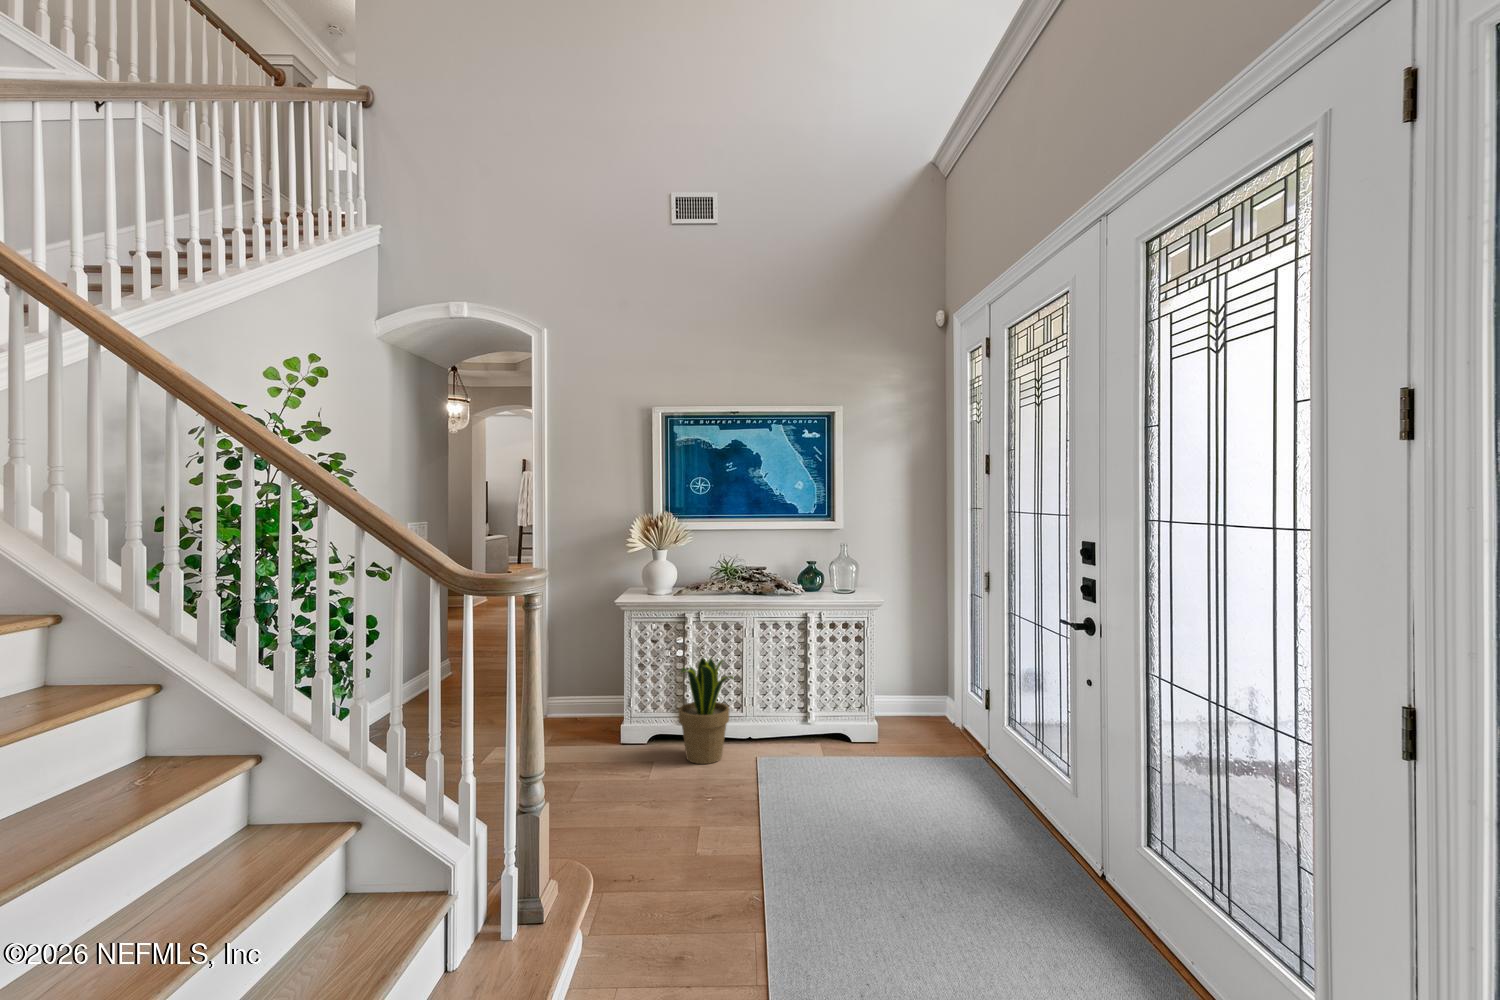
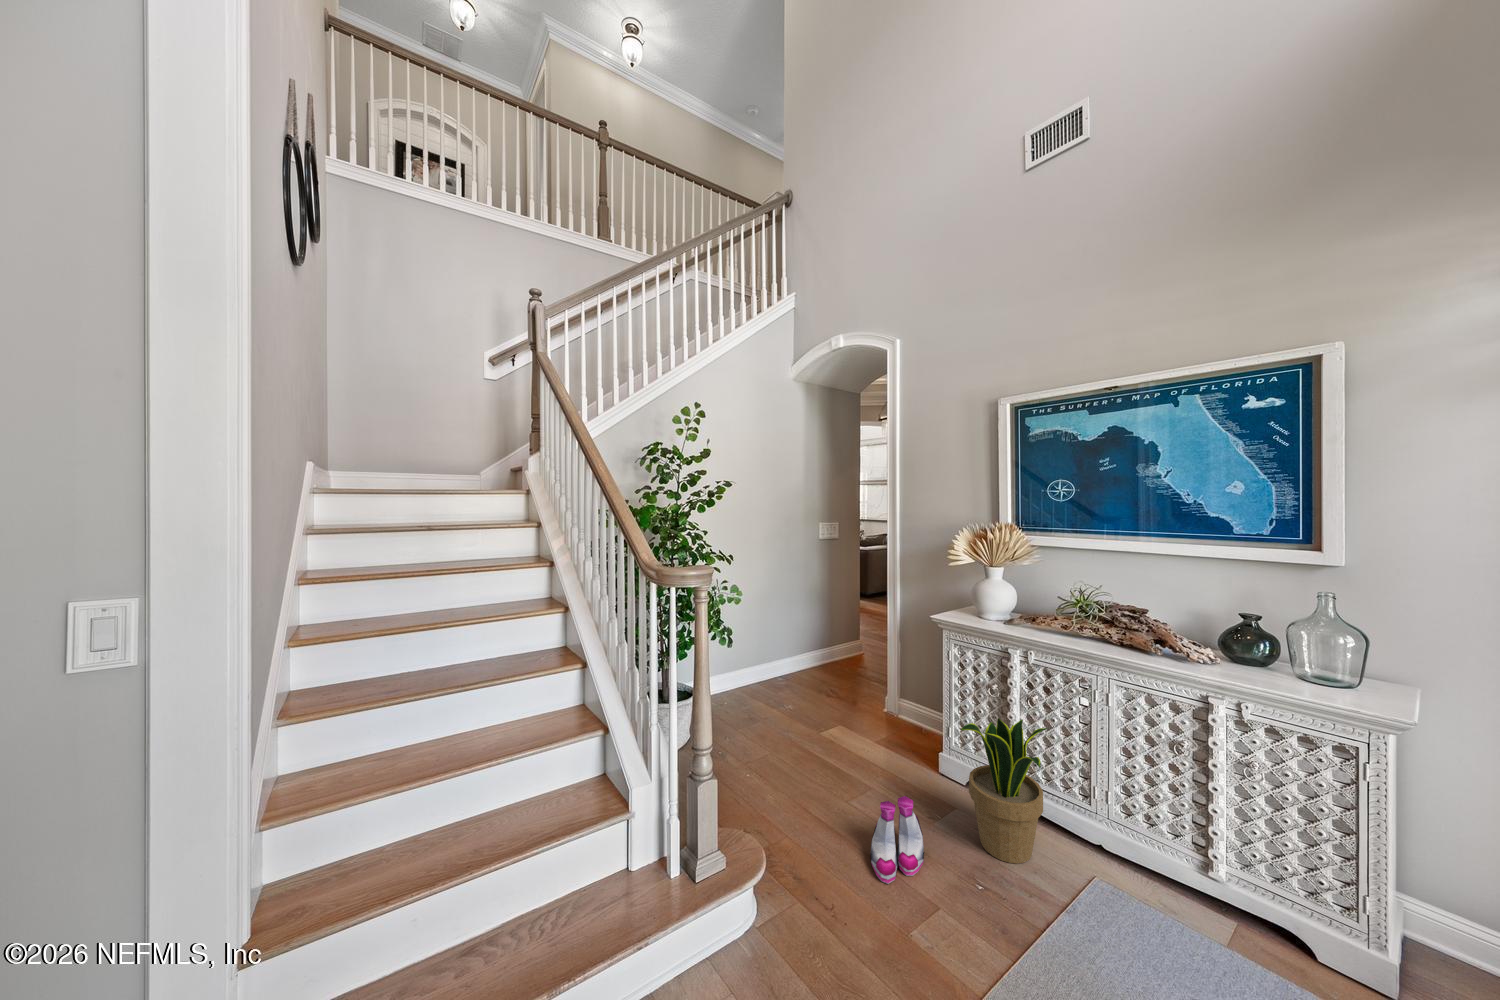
boots: none [629,736,670,801] -> present [870,796,924,884]

